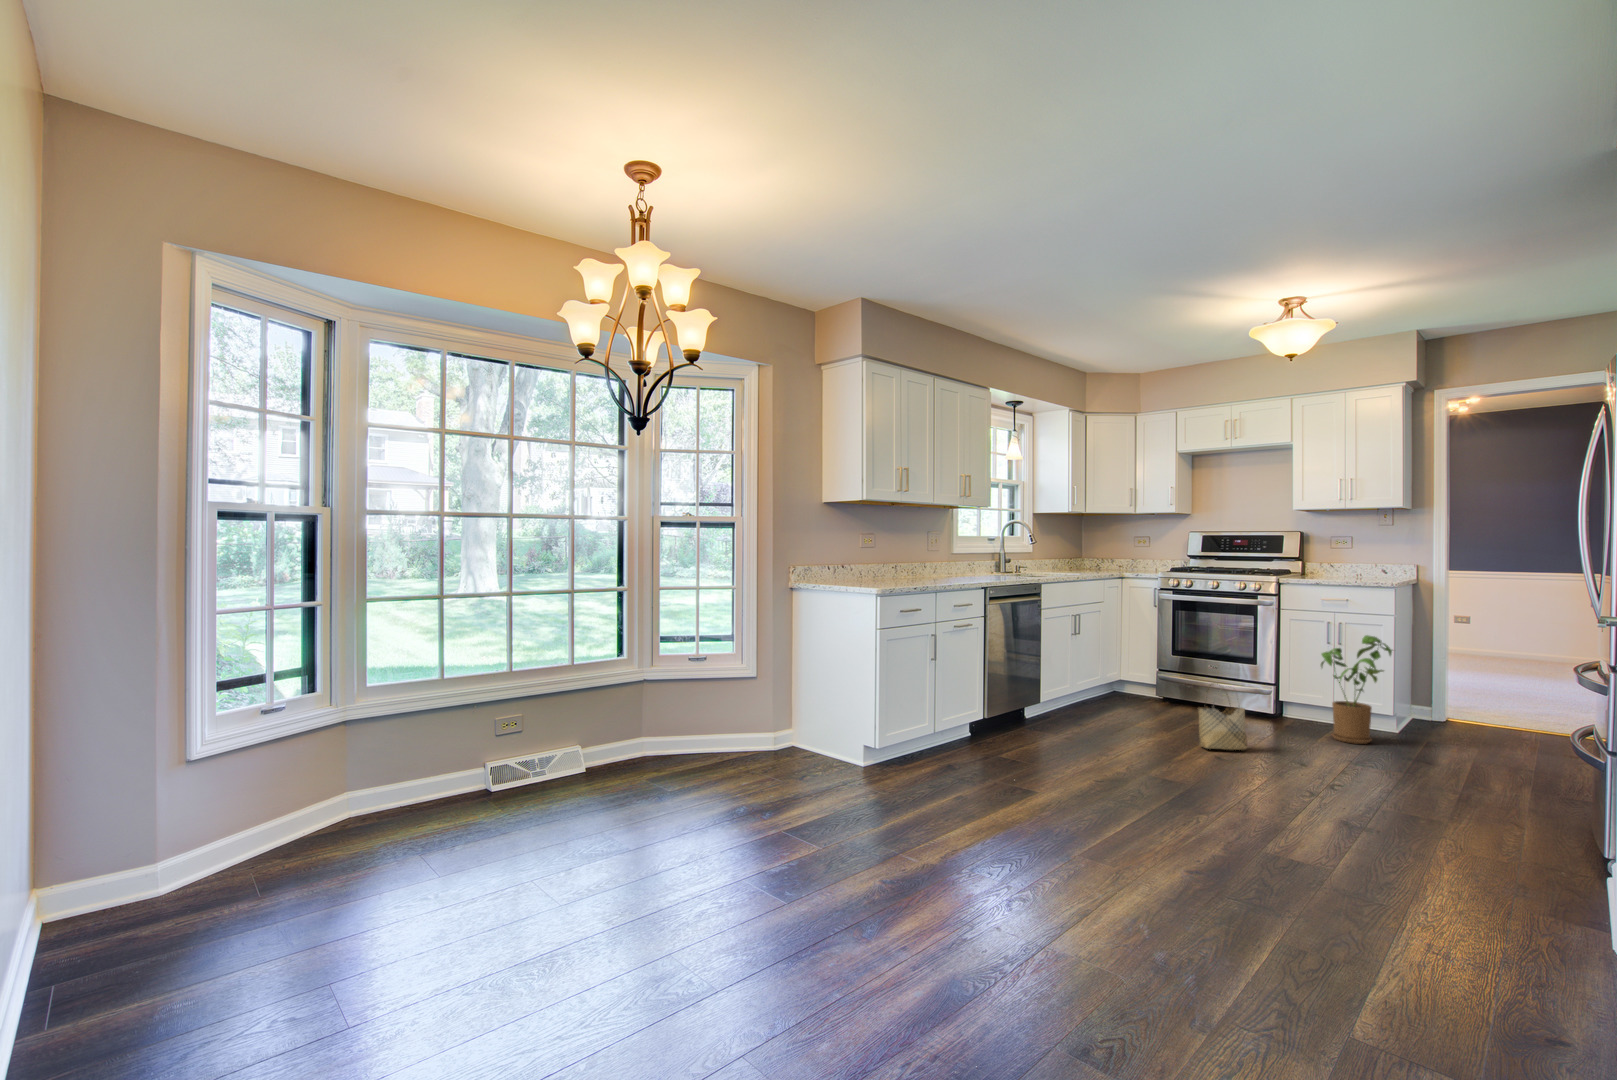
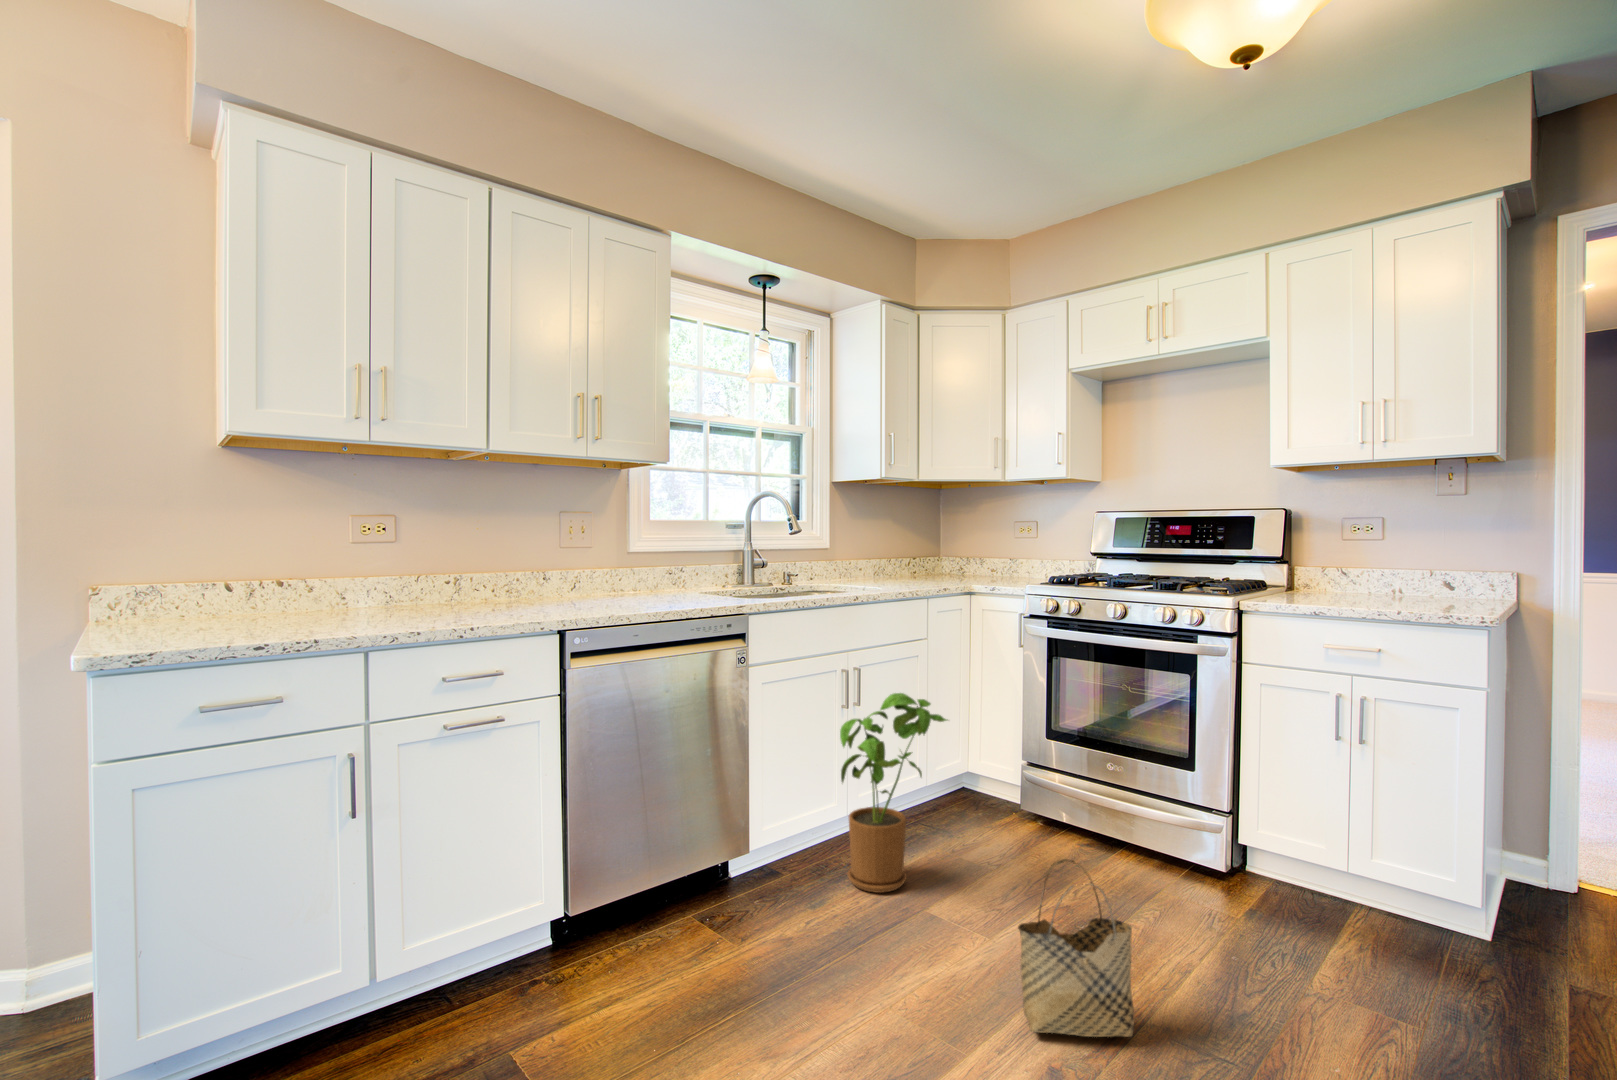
house plant: present [1321,635,1392,744] -> present [840,693,947,893]

